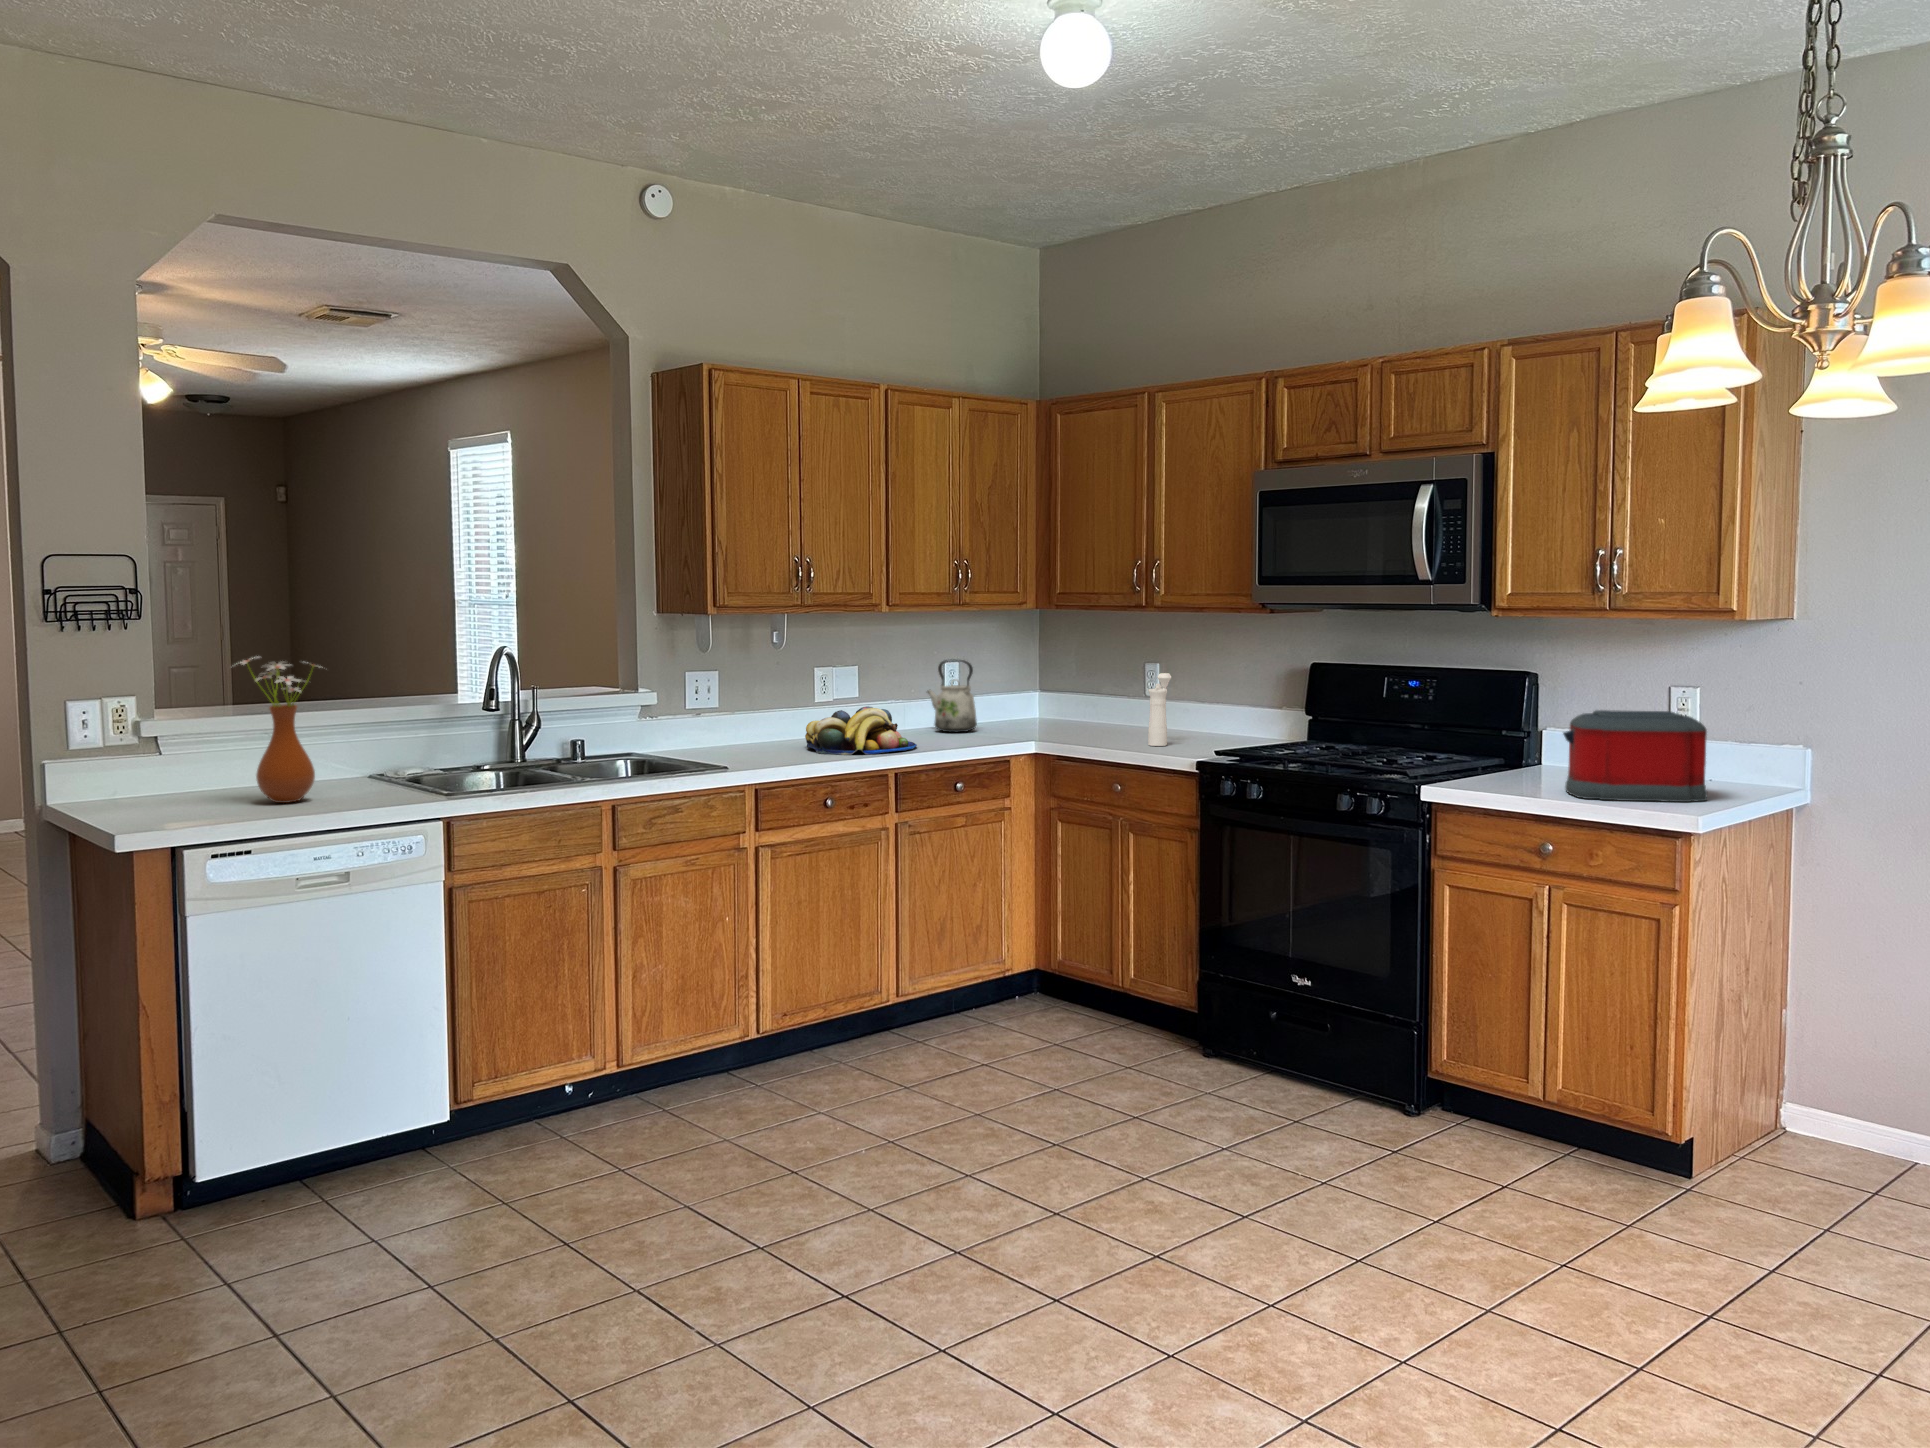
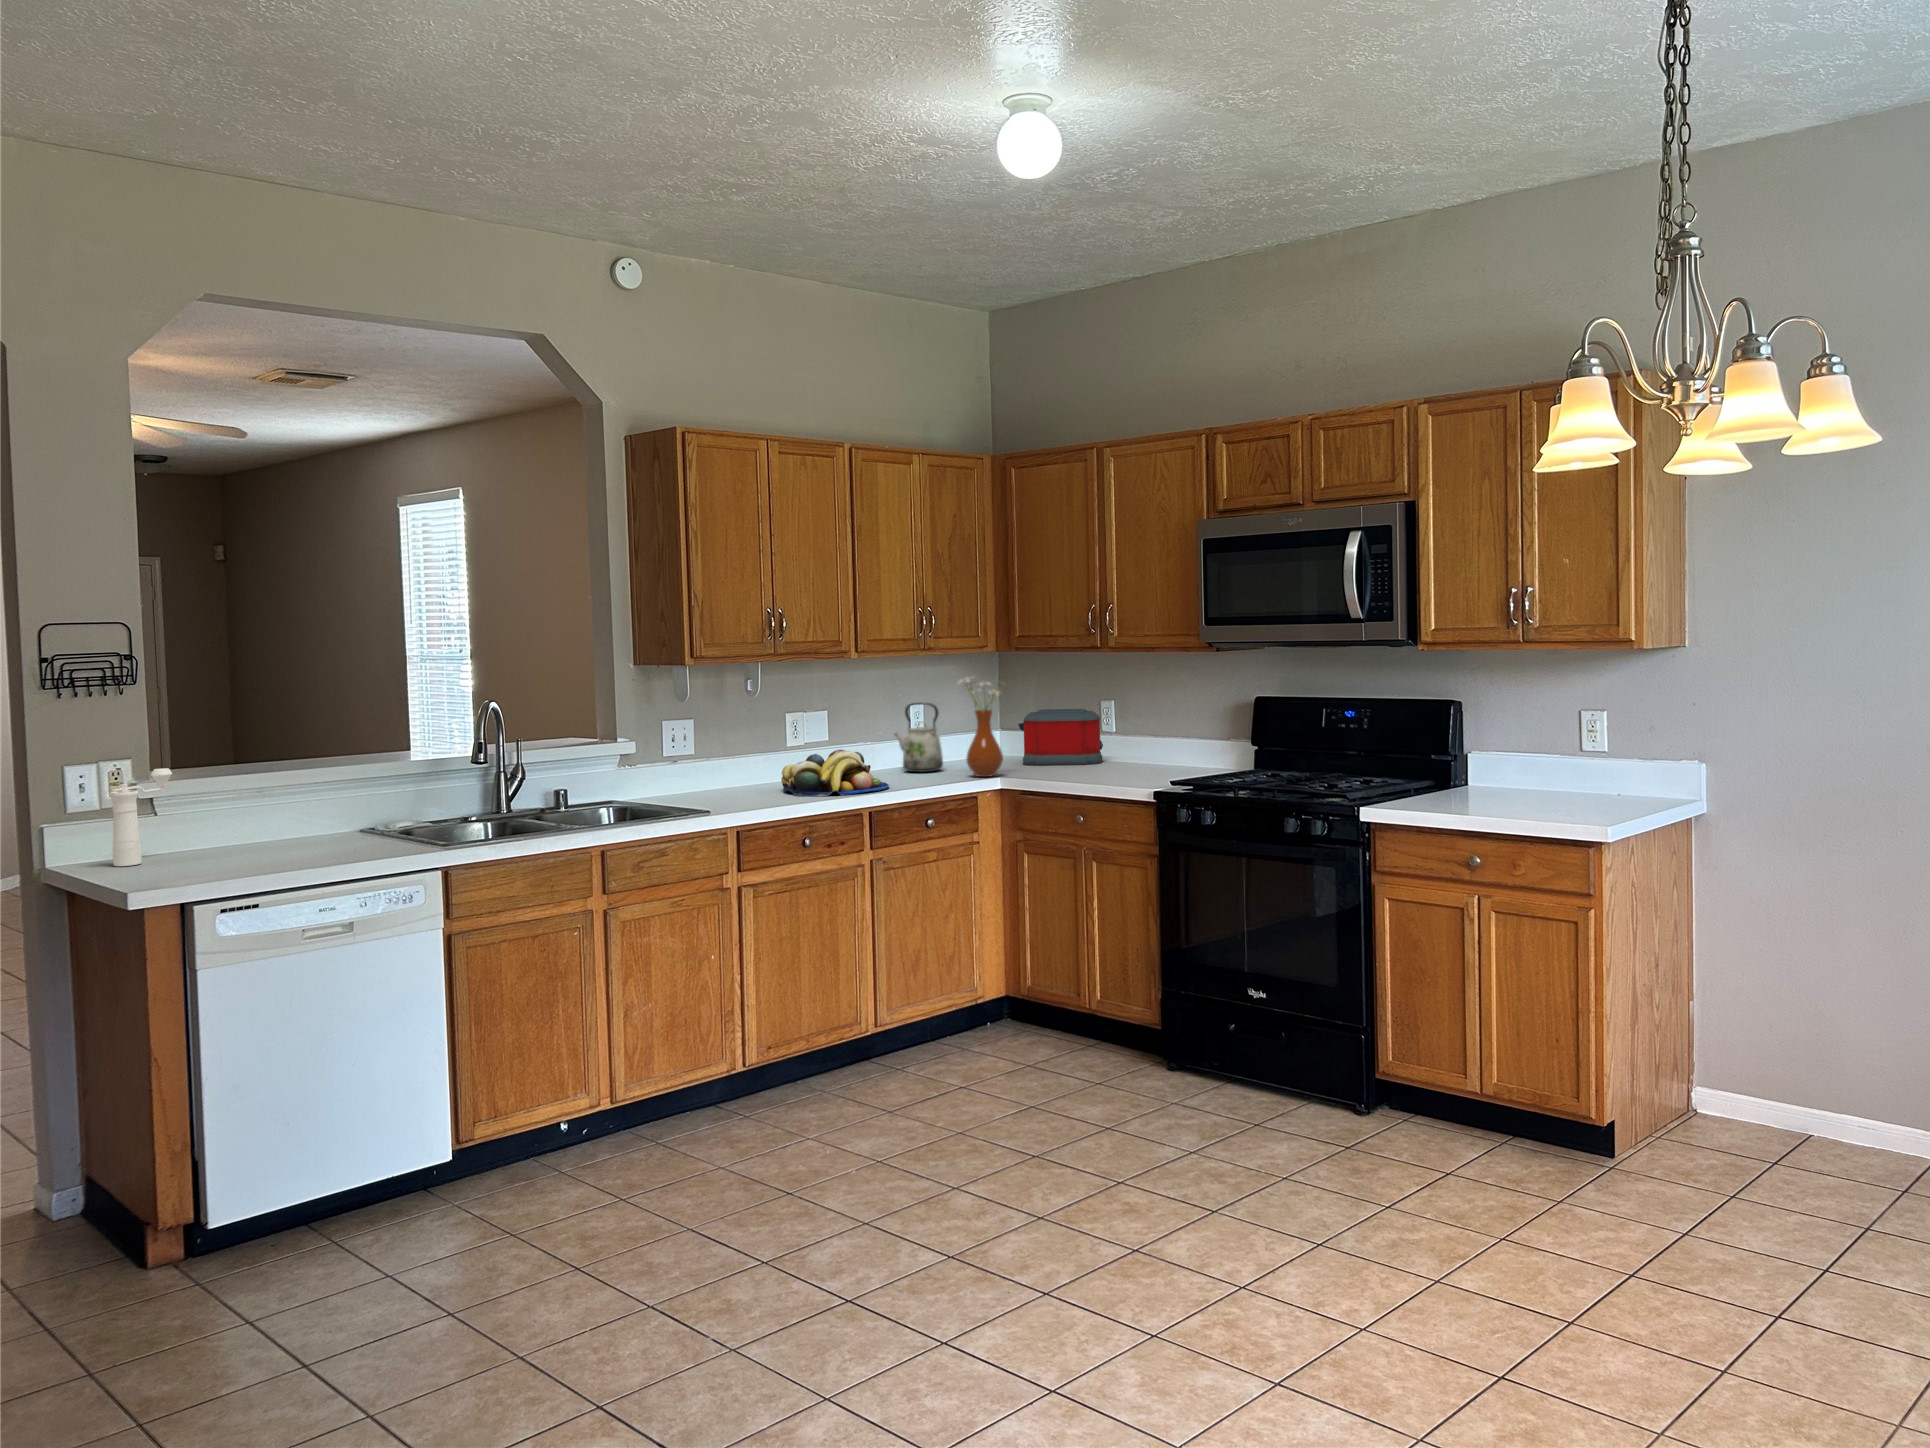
vase: present [240,657,317,803] -> present [959,678,1005,777]
pepper mill: present [1148,673,1172,746] -> present [109,768,172,866]
toaster: present [1563,710,1707,802] -> present [1018,709,1103,765]

